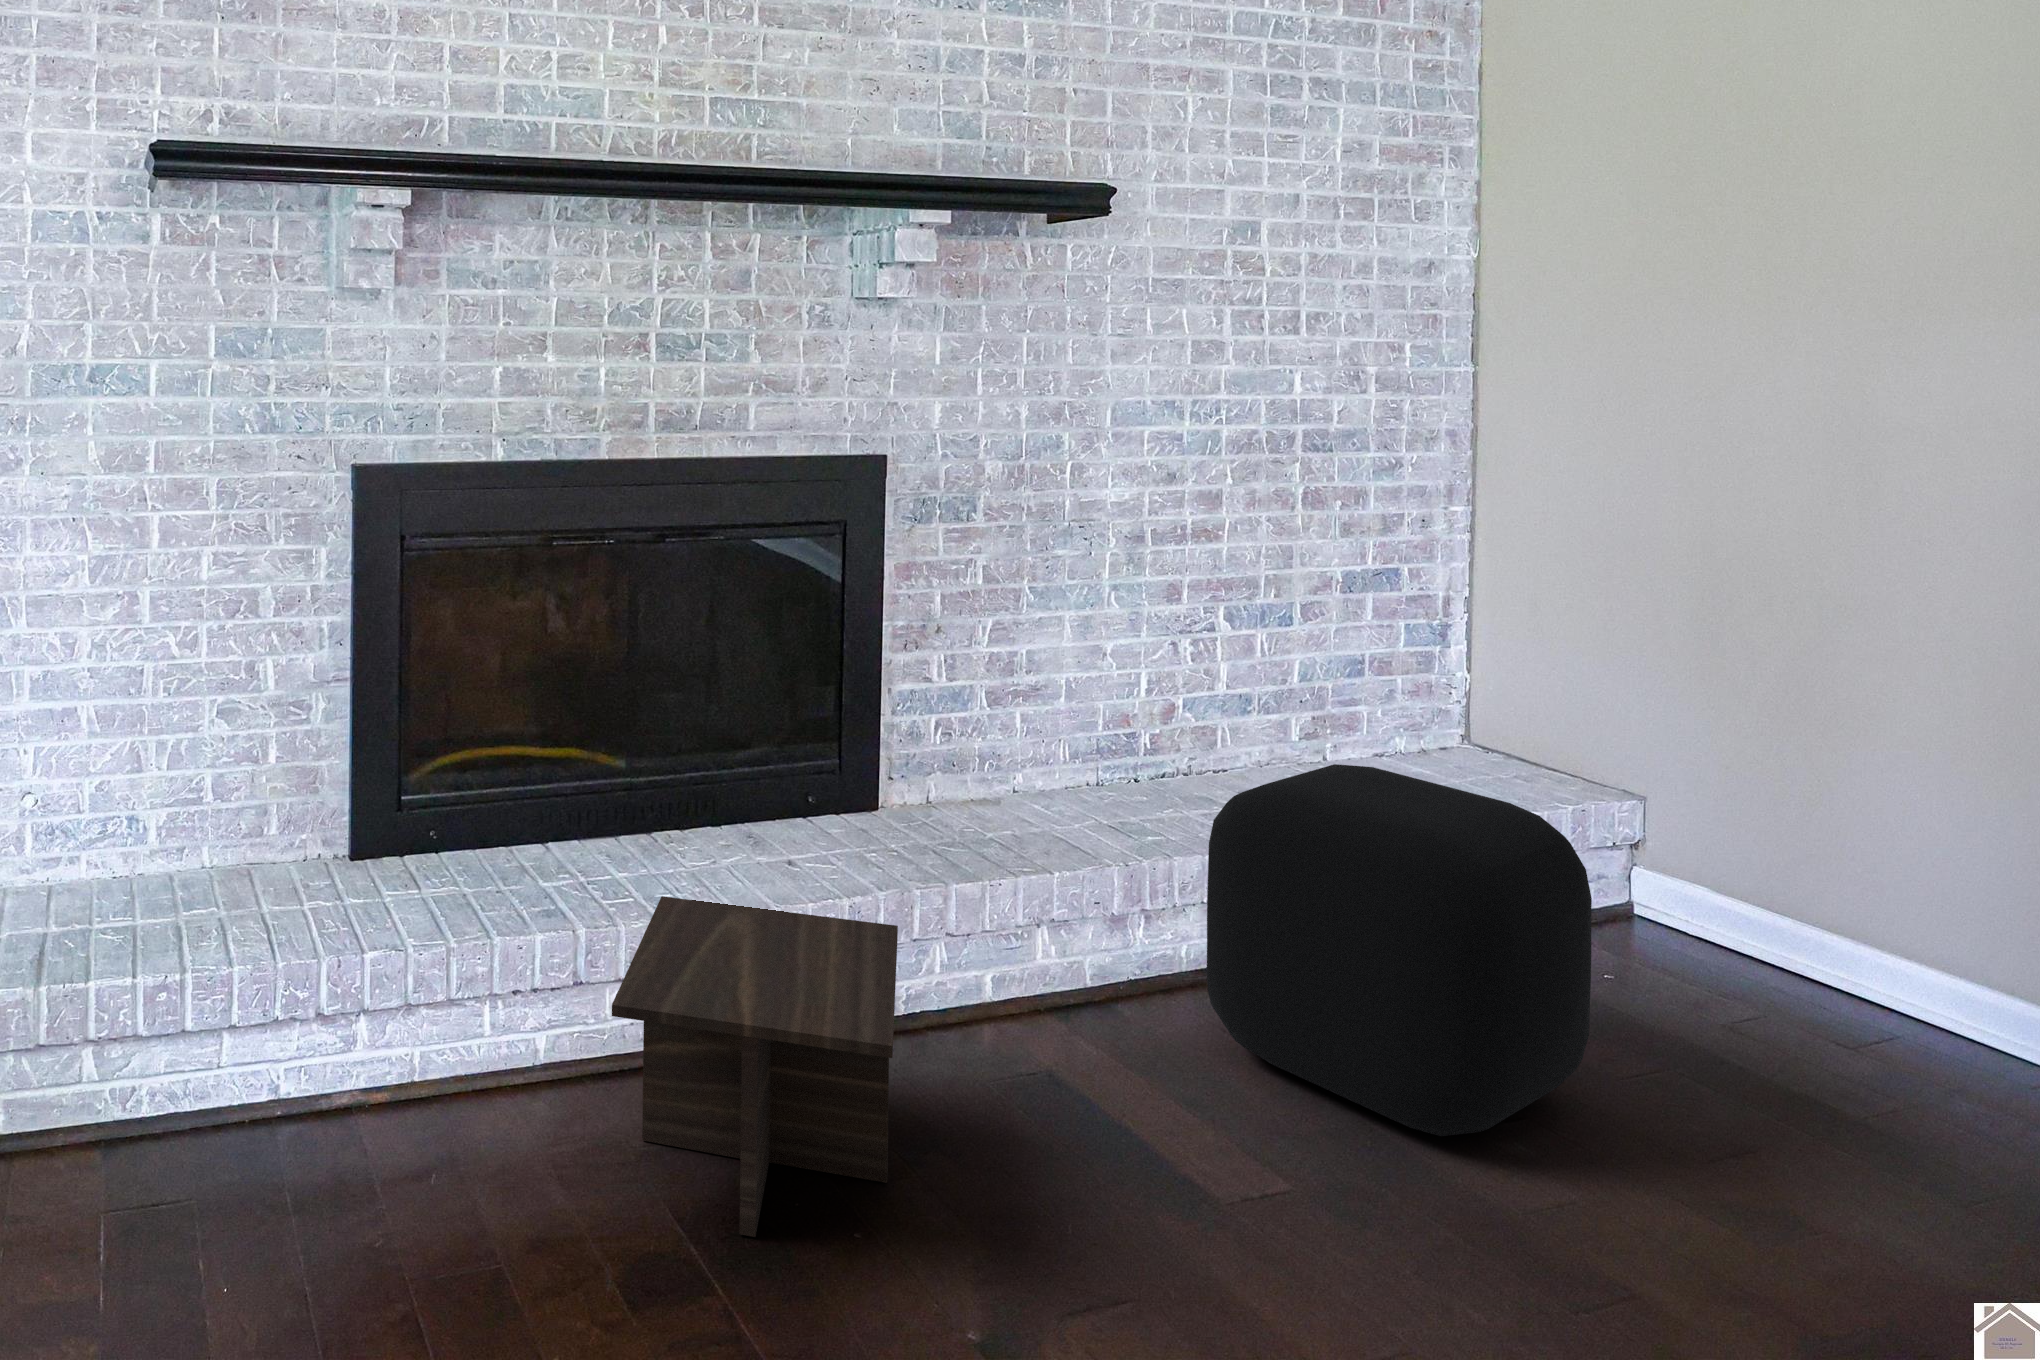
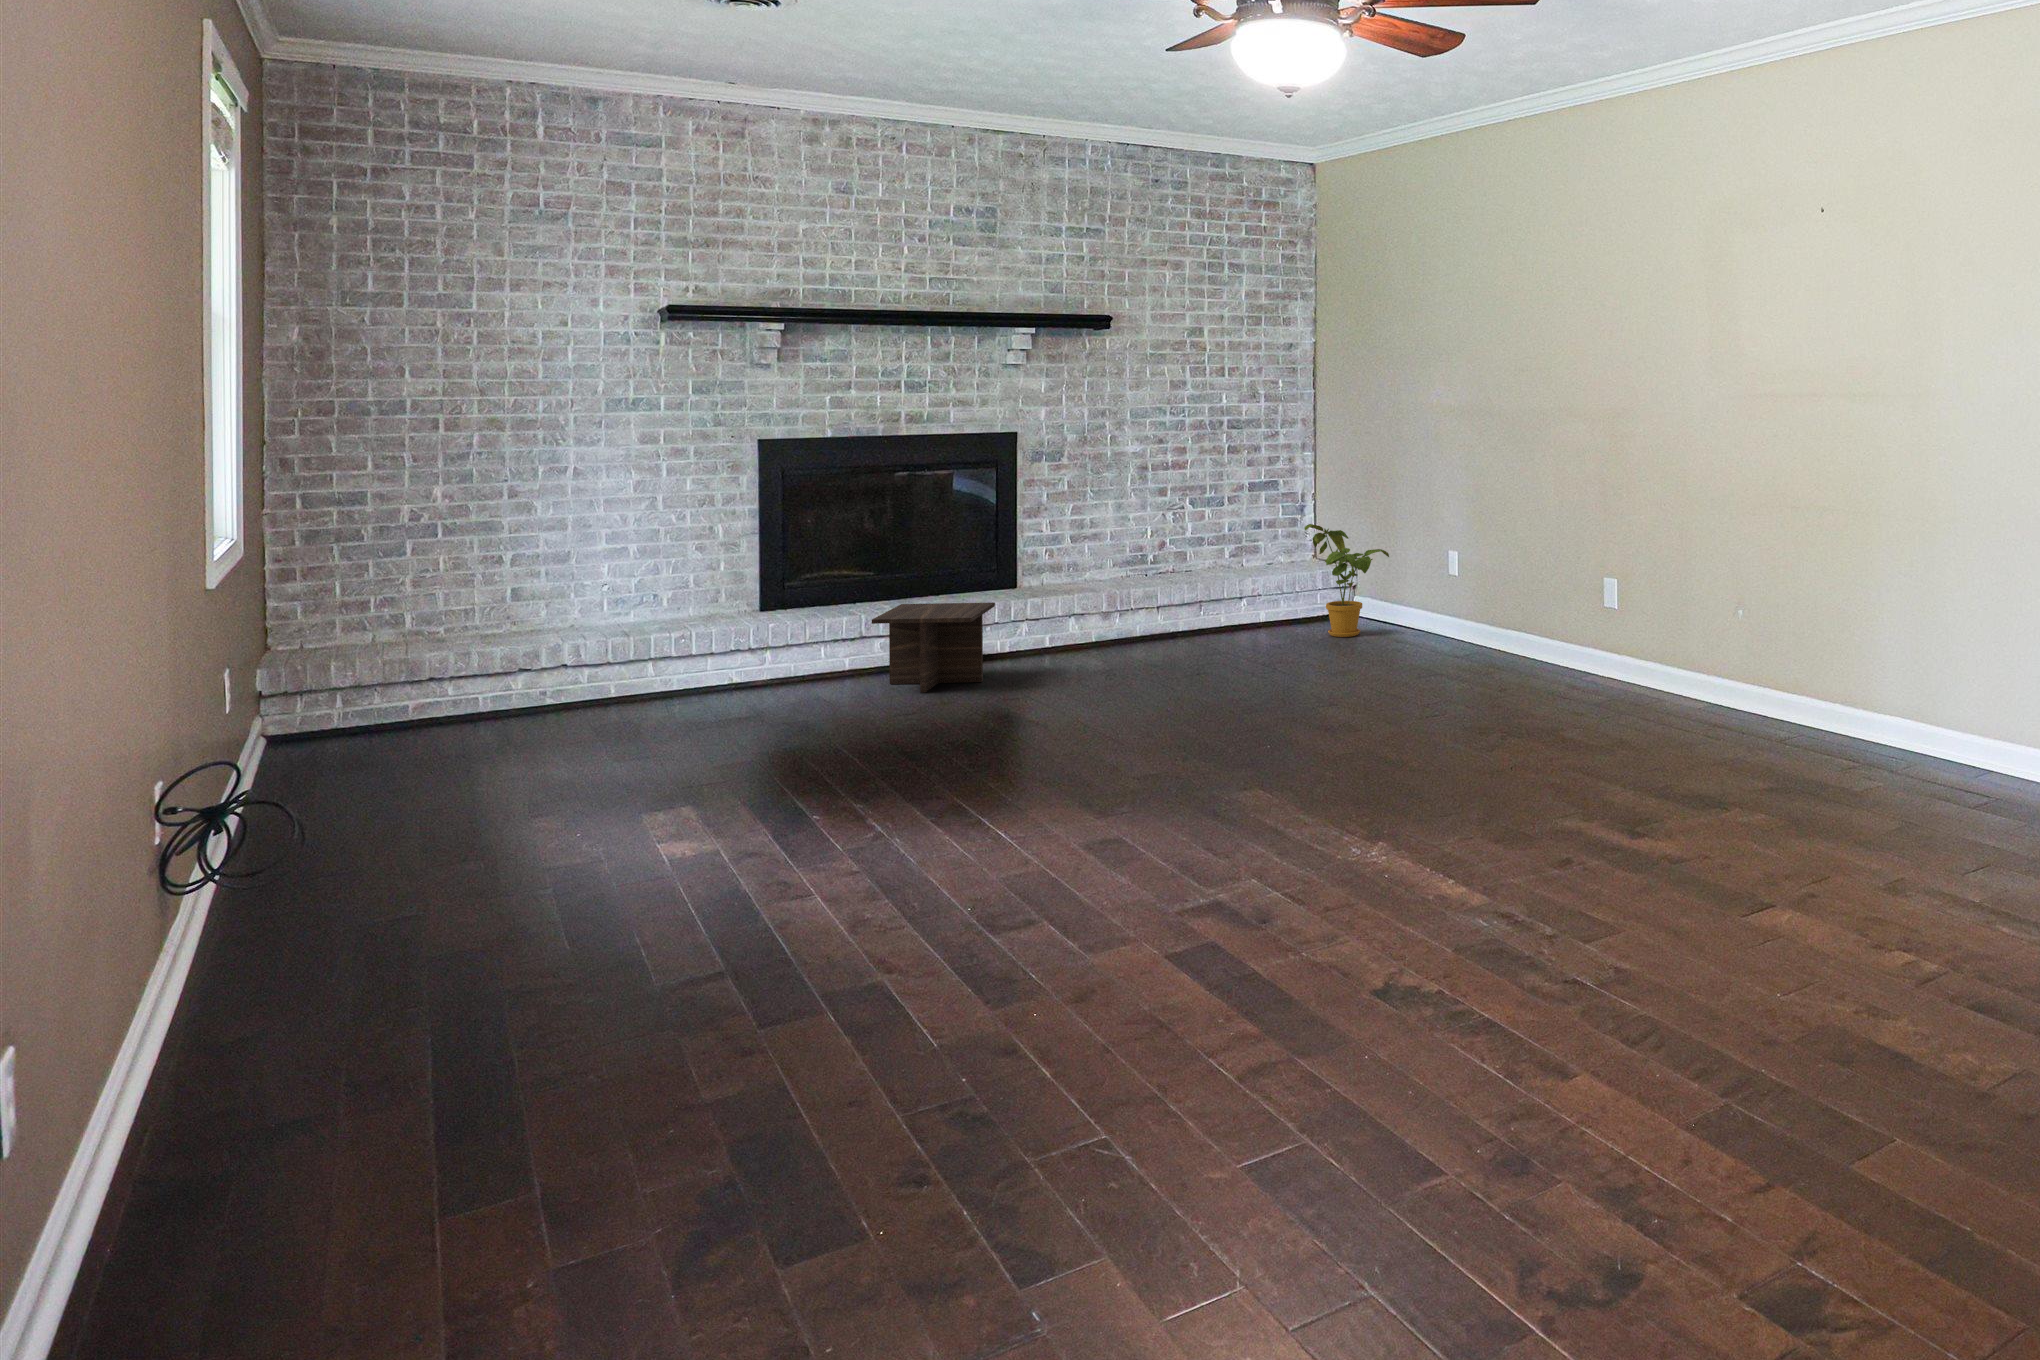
house plant: none [1608,717,1844,1042] -> present [1305,524,1389,637]
ottoman: present [1207,764,1592,1136] -> none [1131,544,1259,659]

